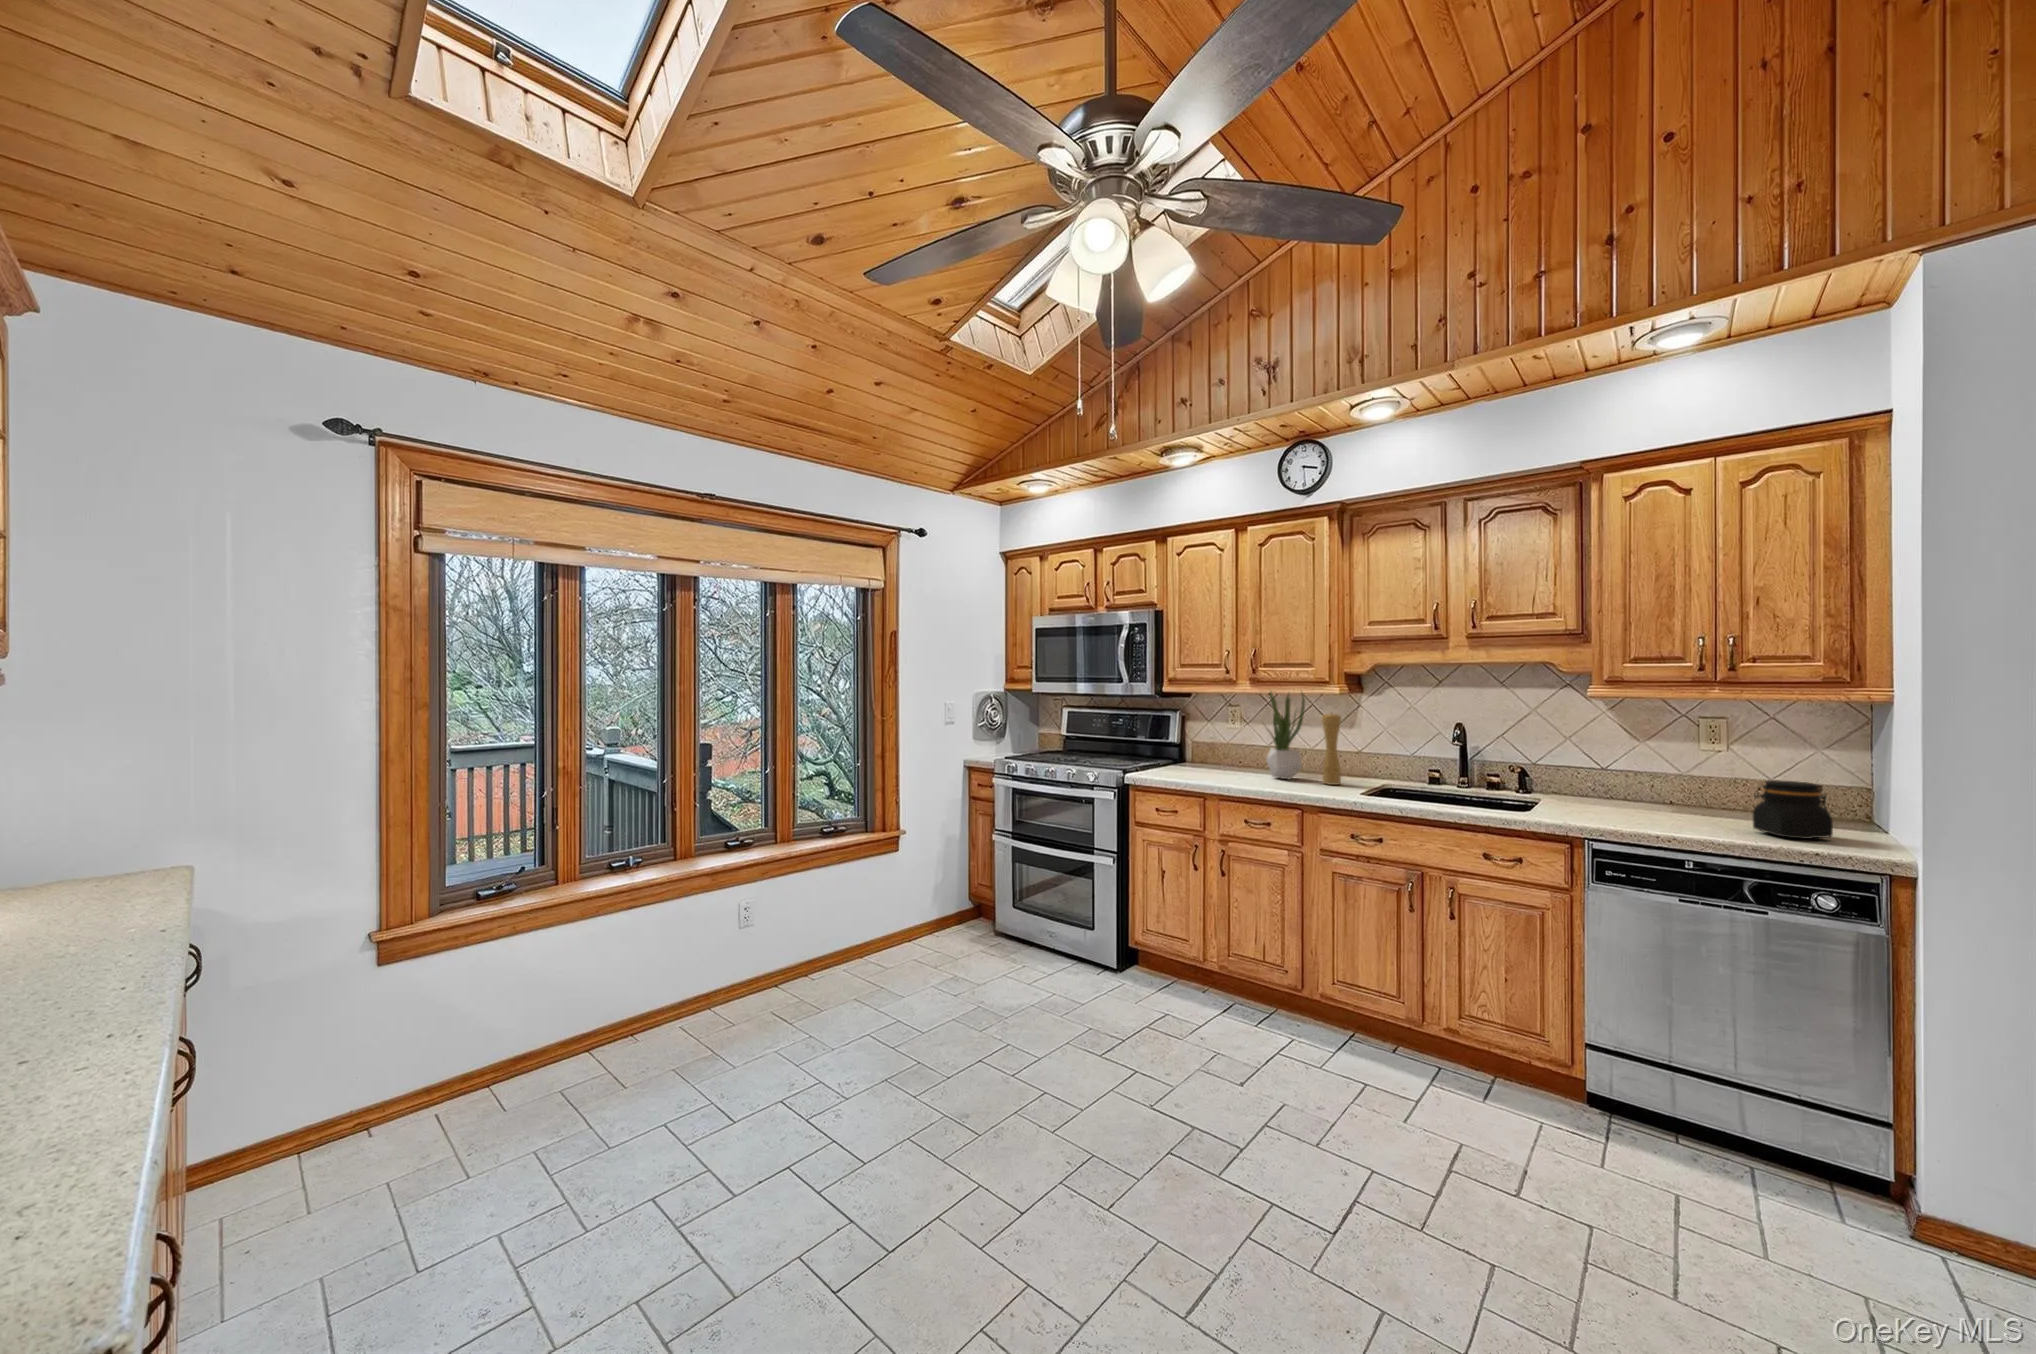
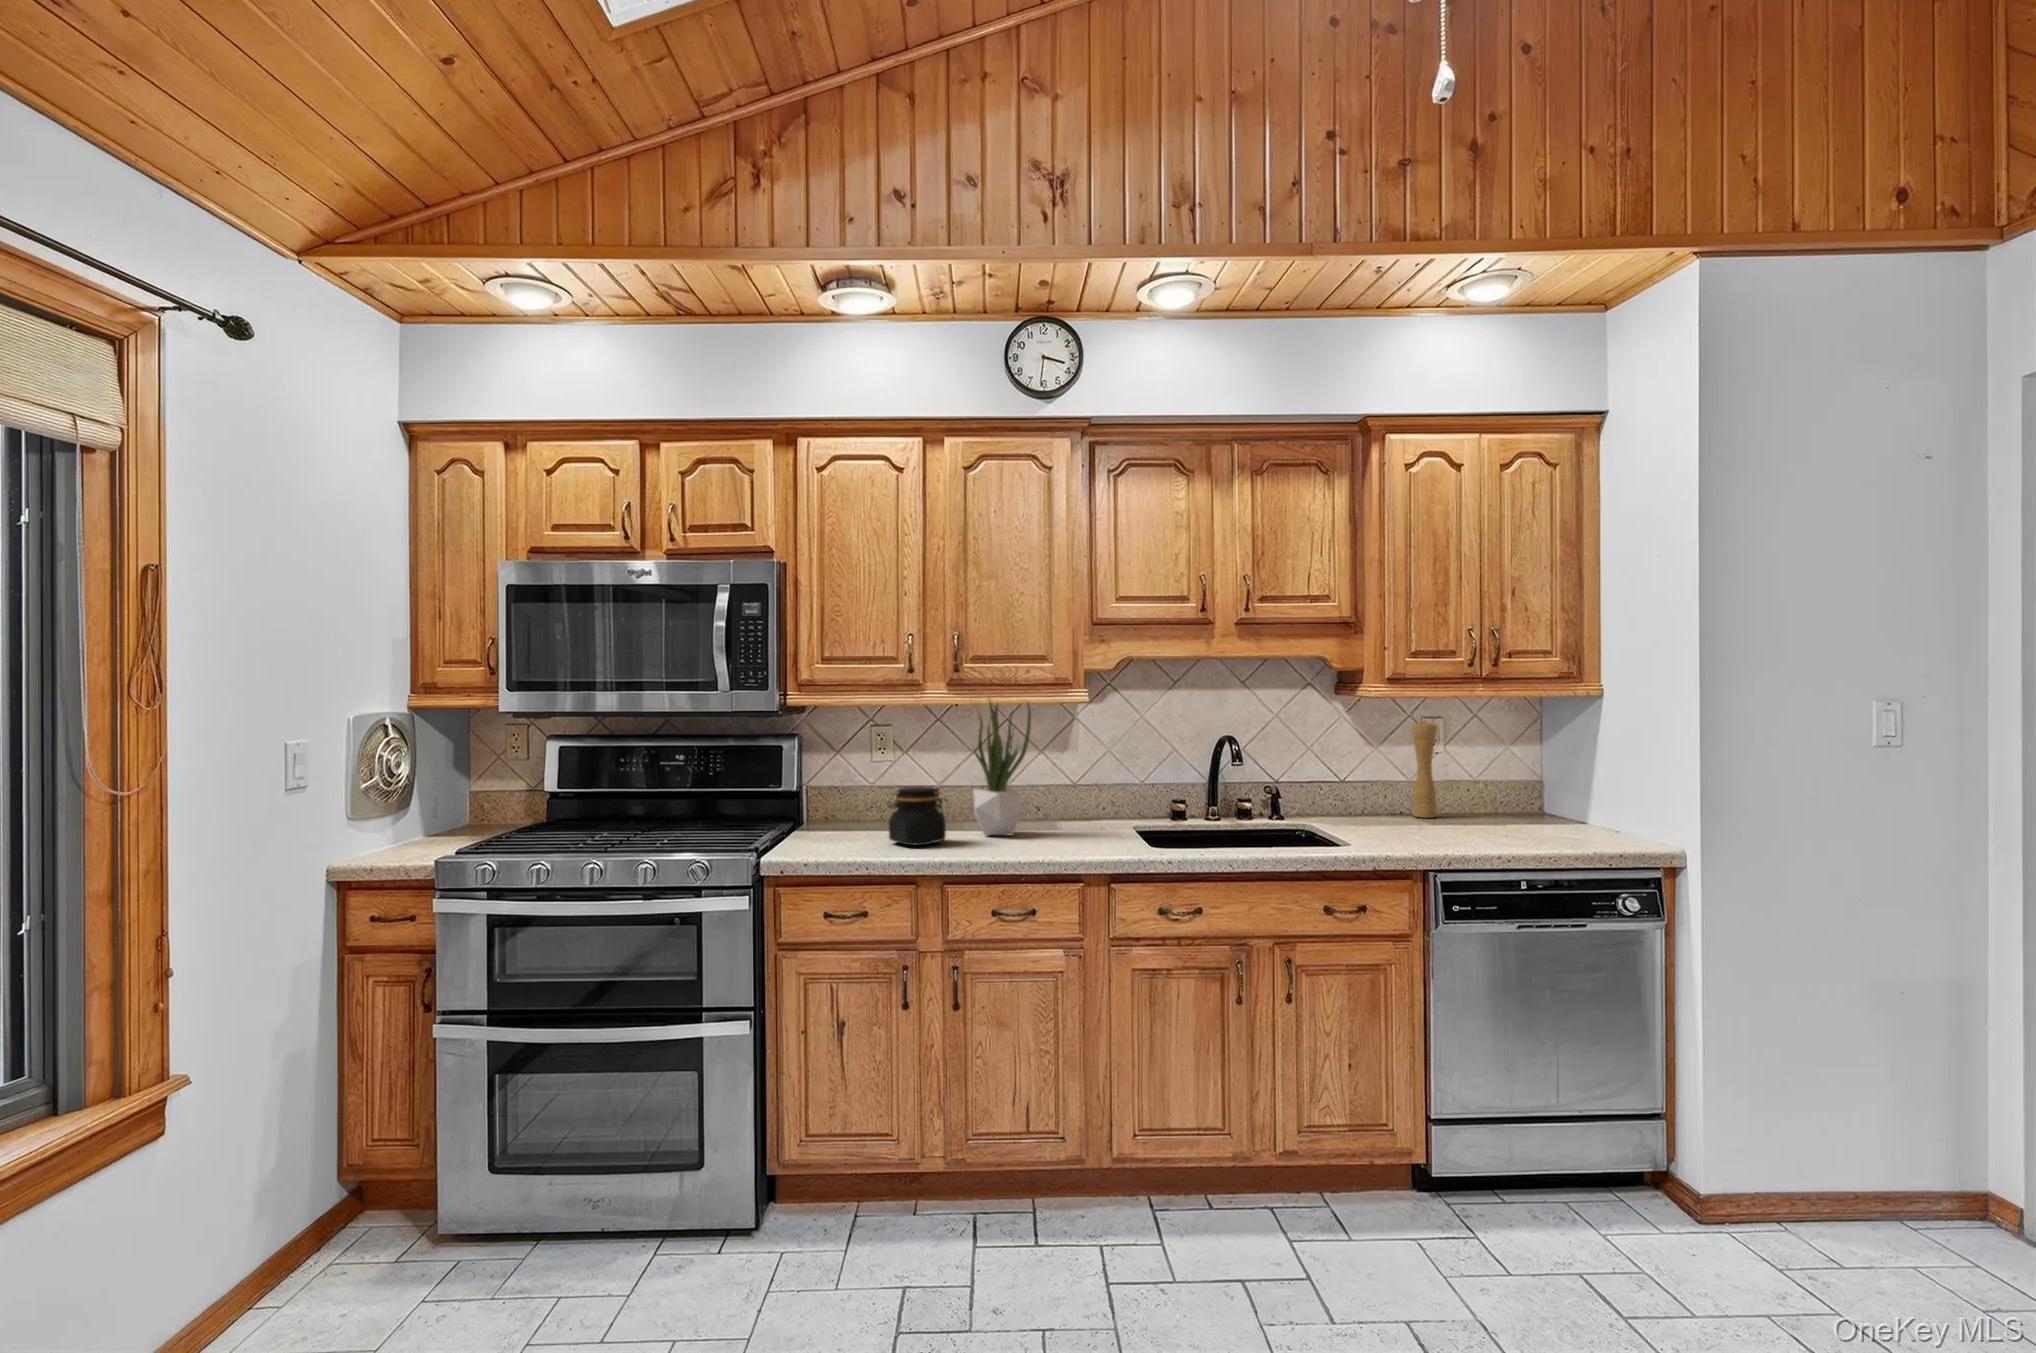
pepper mill: present [1322,713,1341,785] -> present [1411,721,1437,818]
jar: present [1753,780,1833,839] -> present [889,787,946,845]

